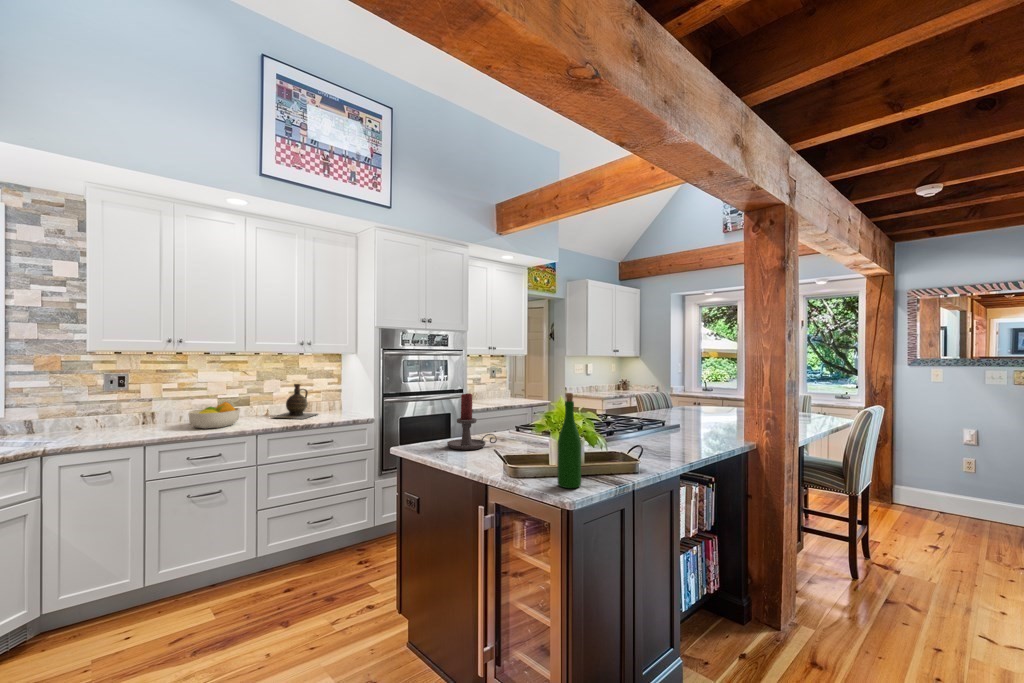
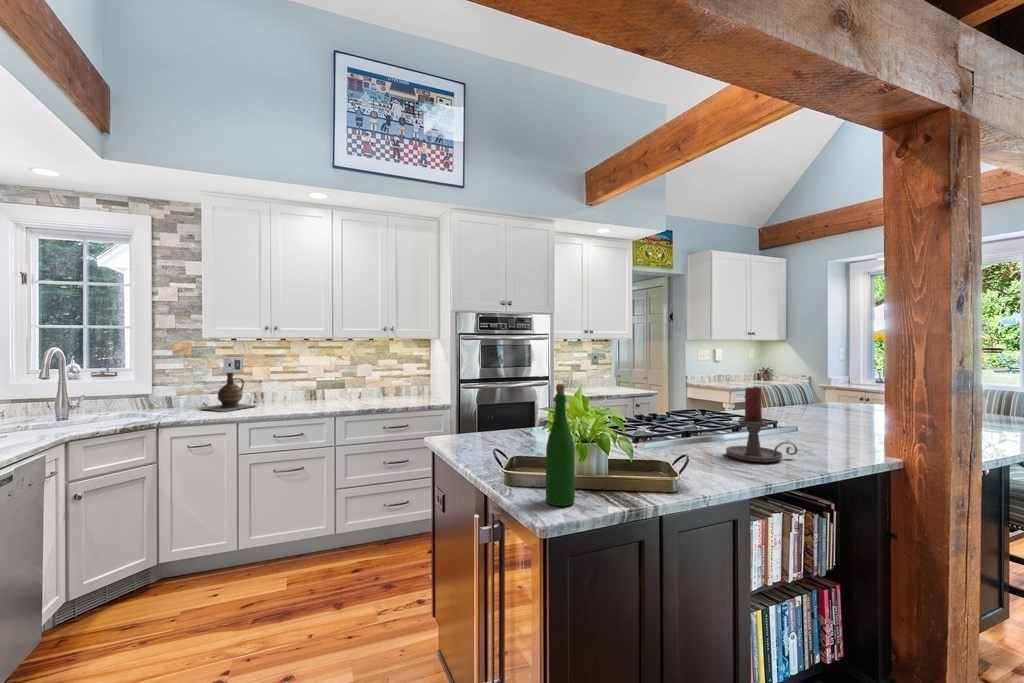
ceramic jug: present [273,384,316,419] -> present [200,373,255,412]
candle holder: present [447,394,497,450] -> present [726,388,798,462]
fruit bowl: present [189,402,240,429] -> none [282,385,330,409]

